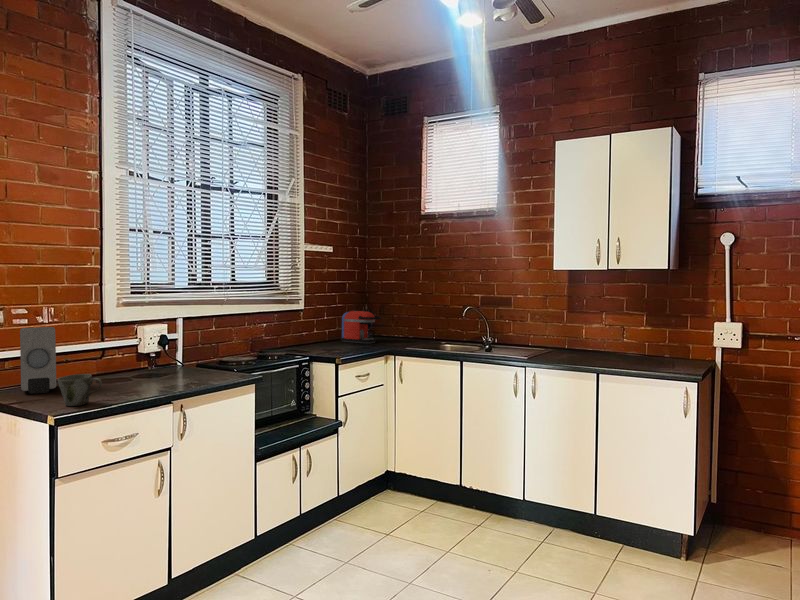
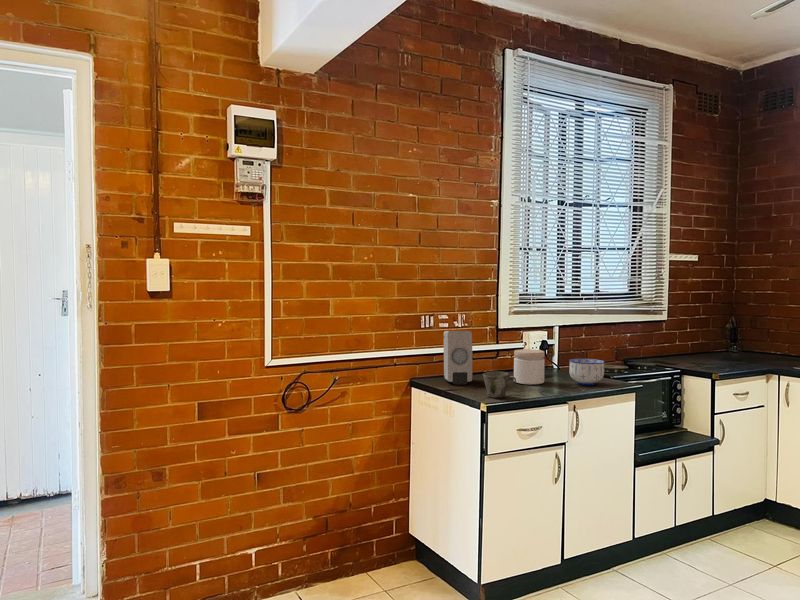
coffee maker: present [341,311,381,343] -> none [707,324,757,359]
jar: none [114,345,152,386] -> present [514,349,545,385]
bowl: none [181,352,220,381] -> present [569,359,605,385]

